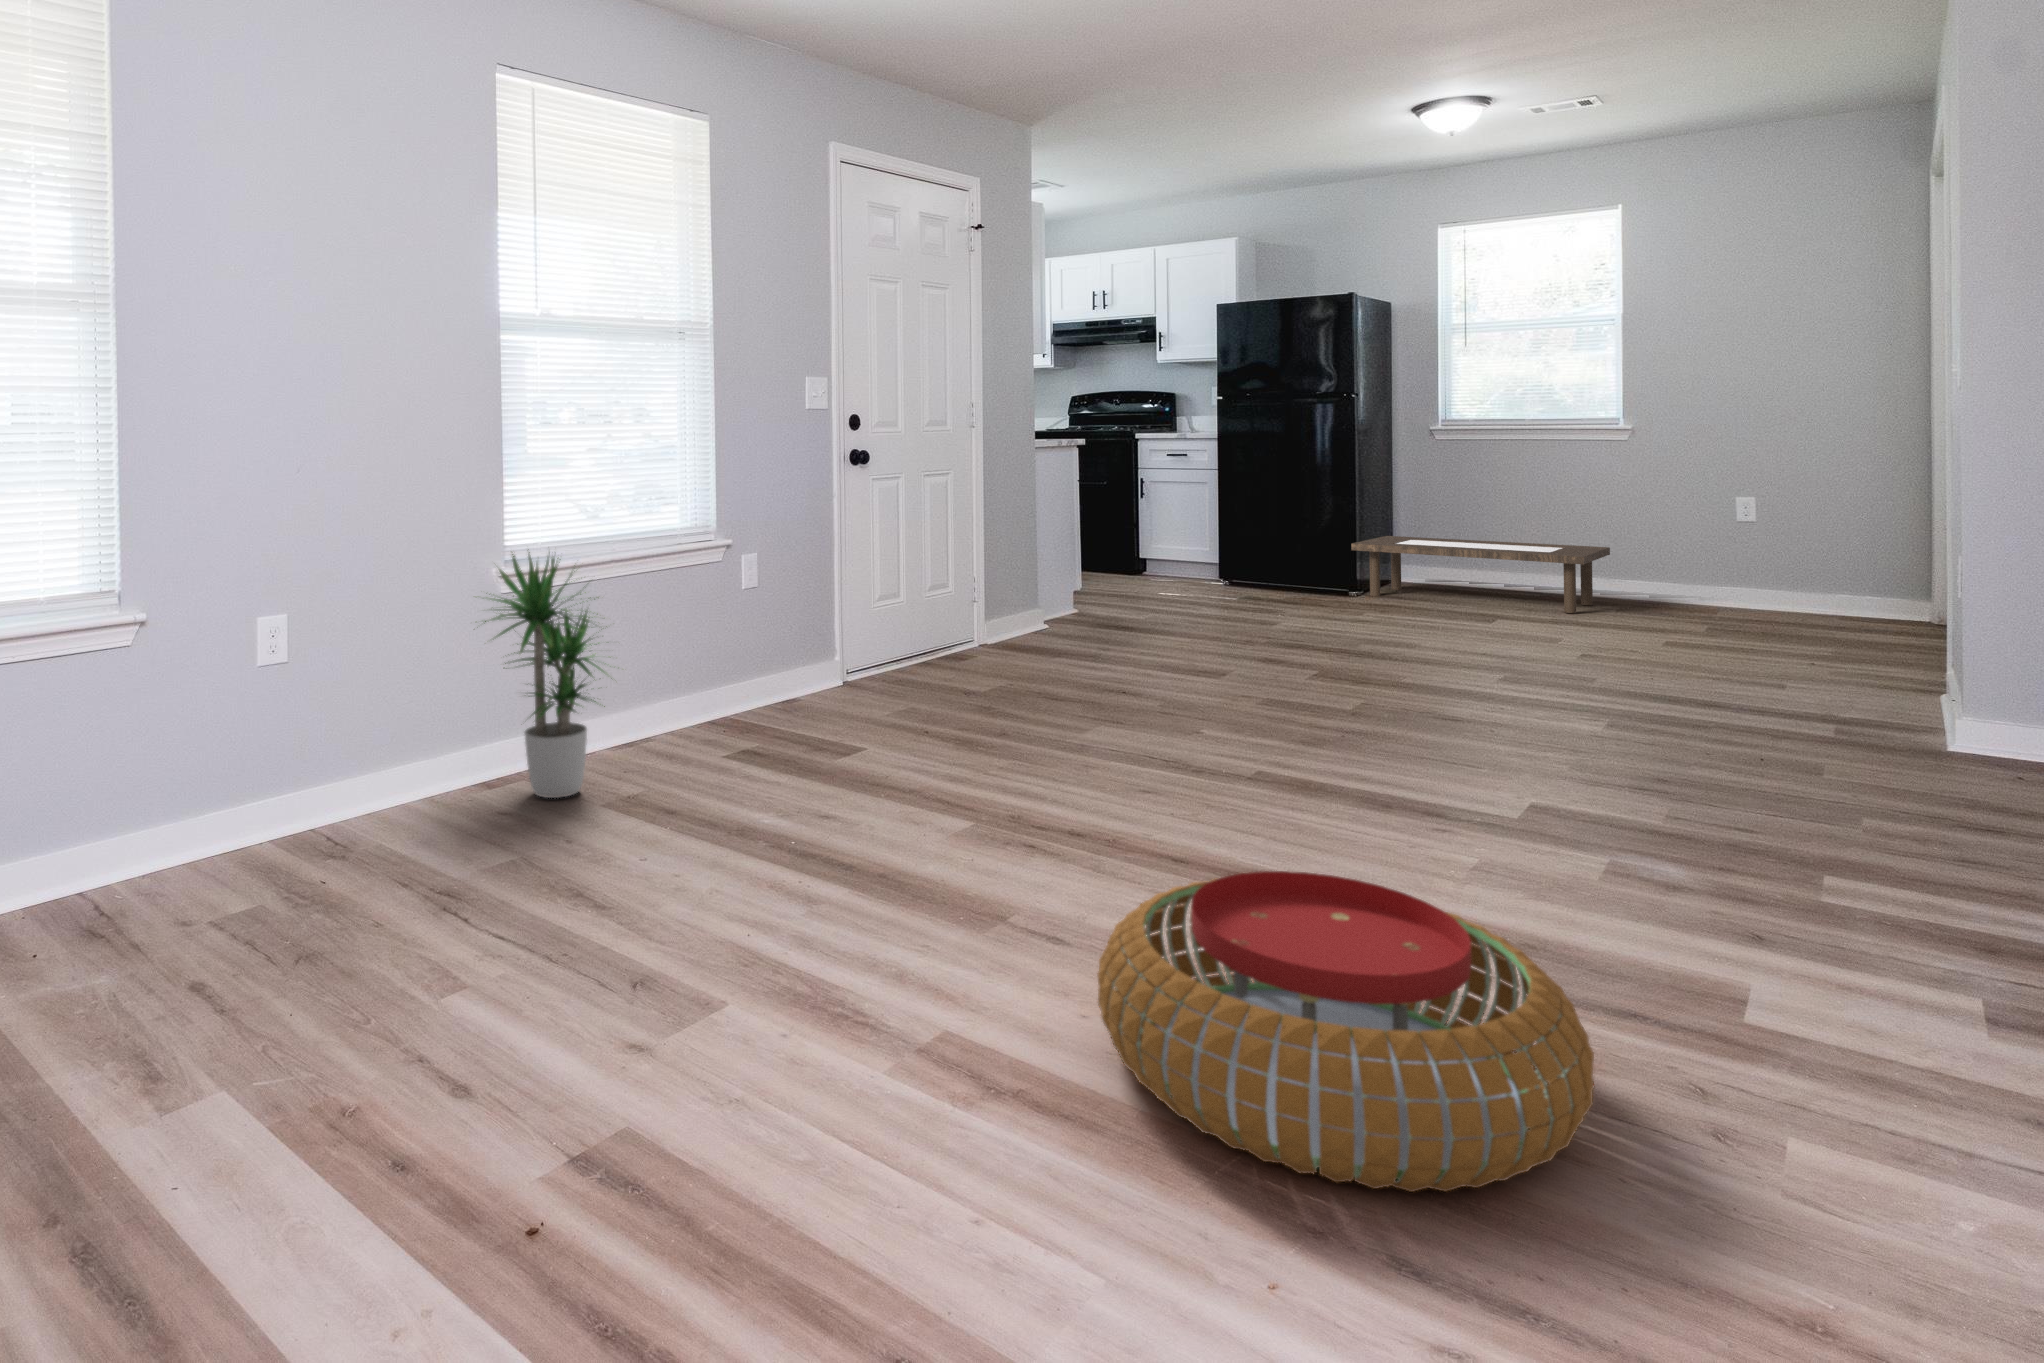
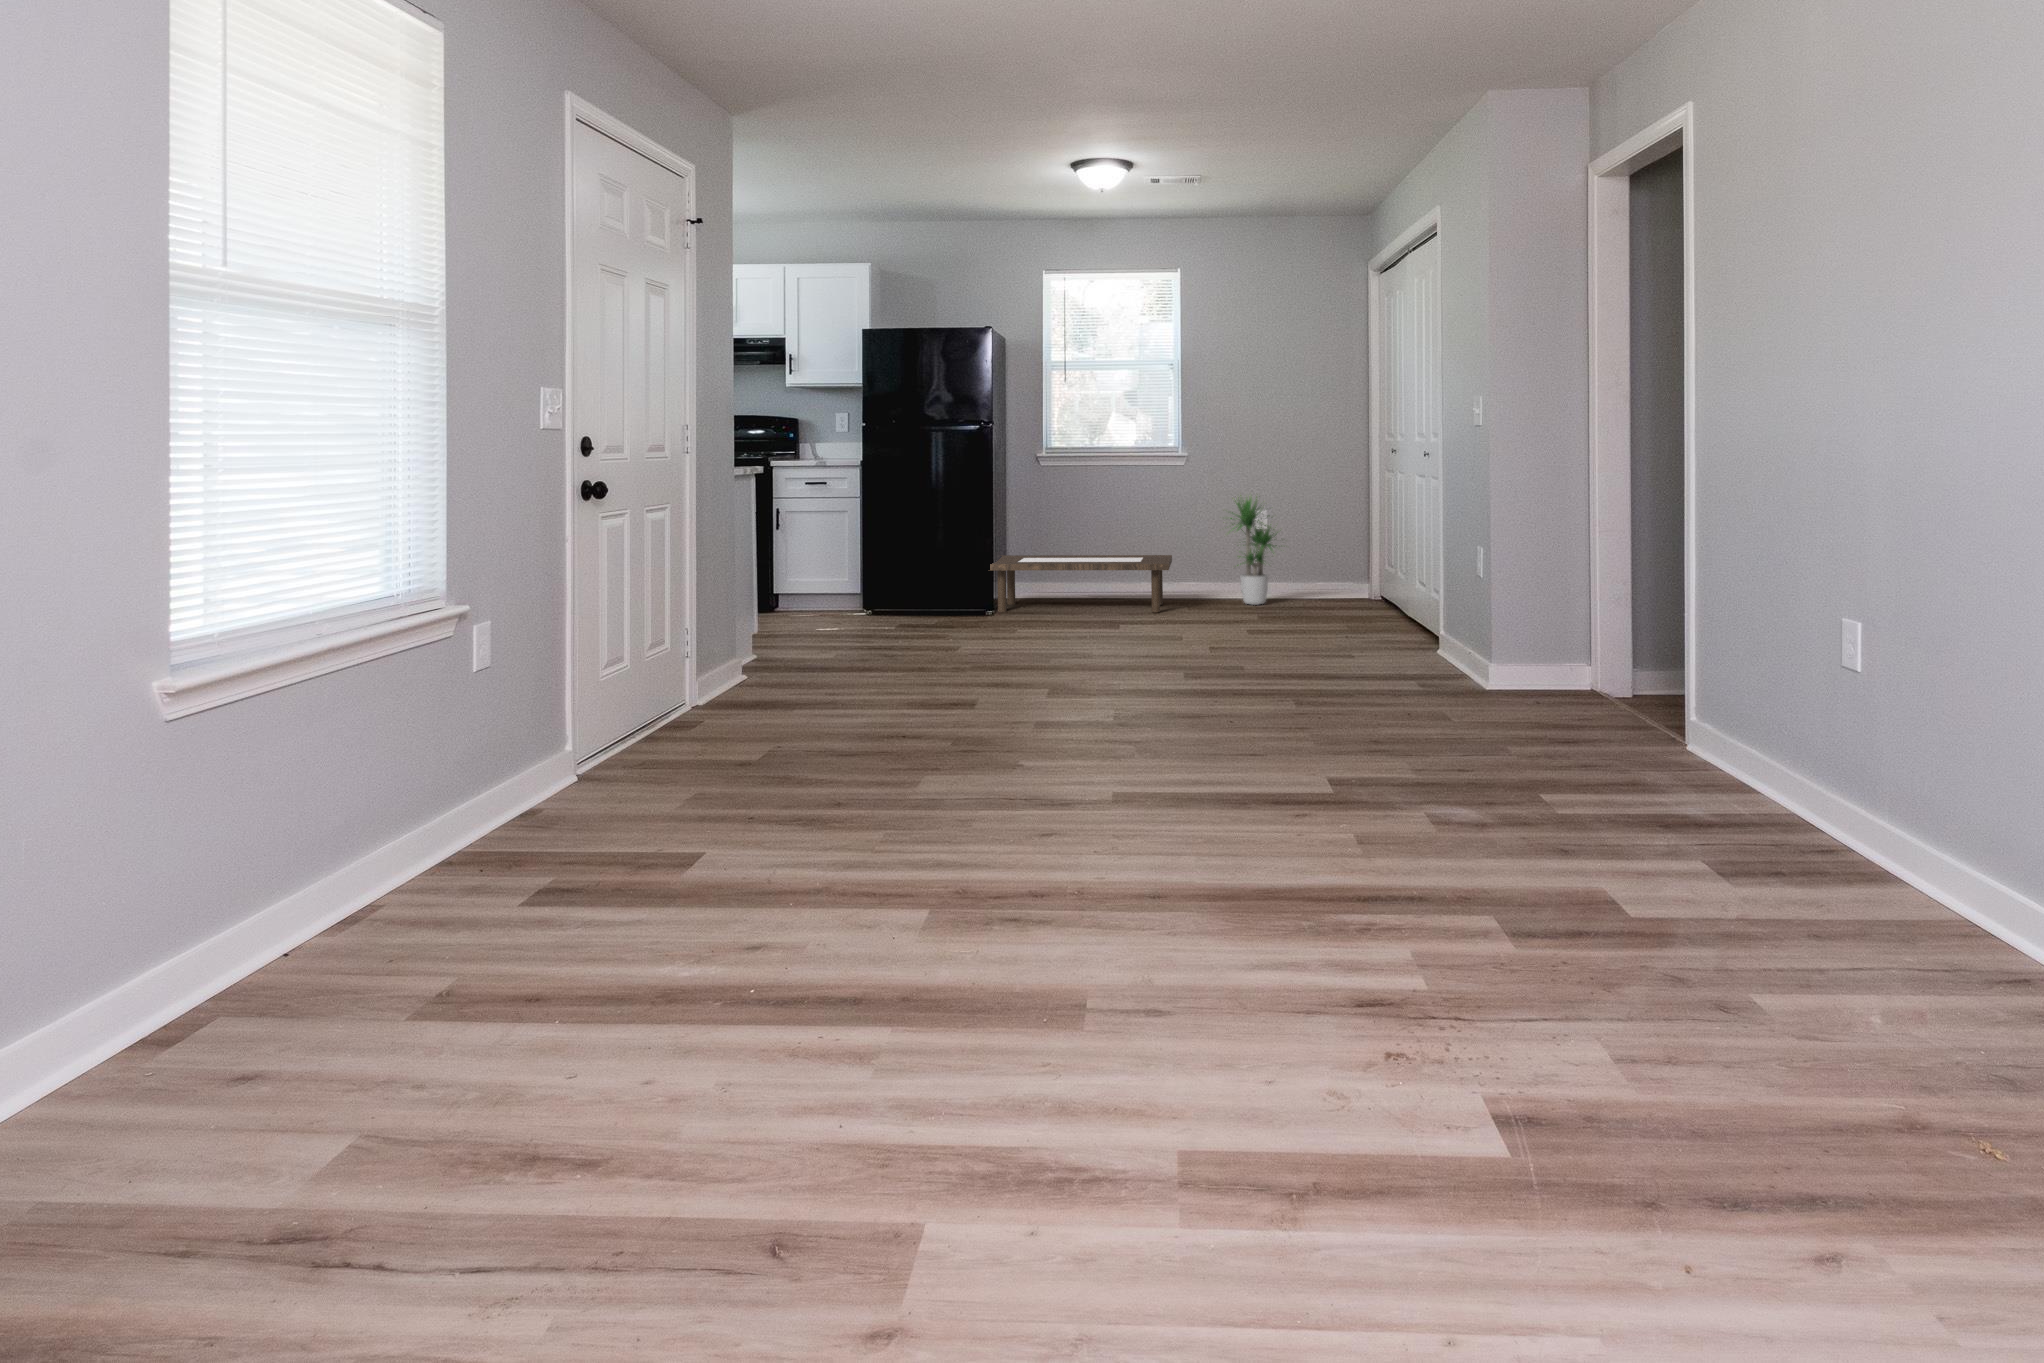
potted plant: present [485,552,612,798] -> present [1230,495,1278,605]
pouf: present [1097,871,1594,1192] -> none [1287,867,1739,1164]

